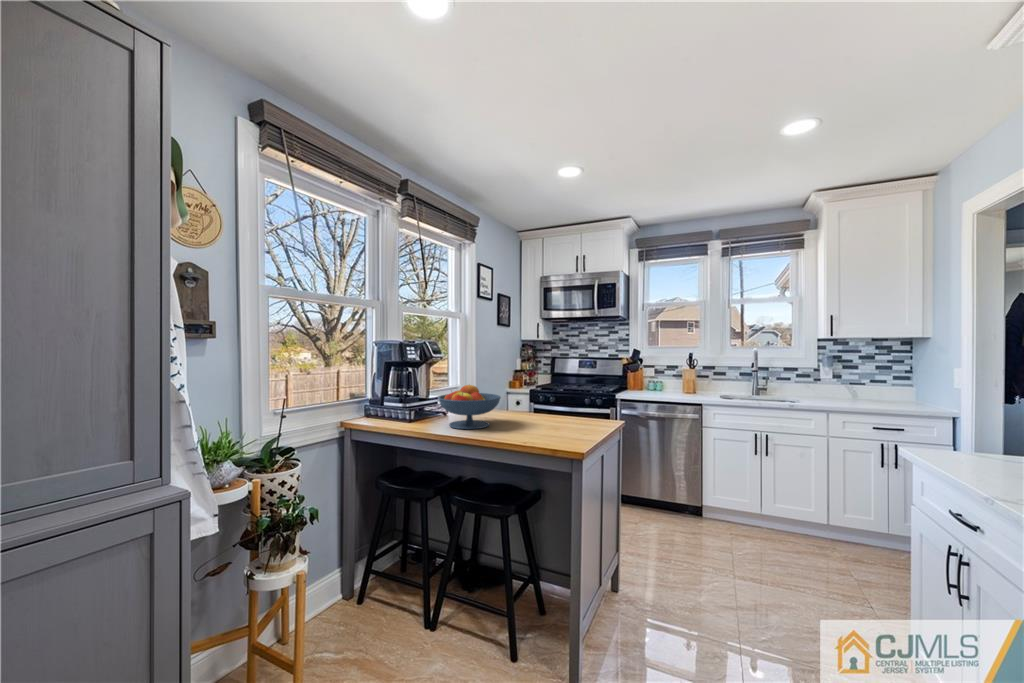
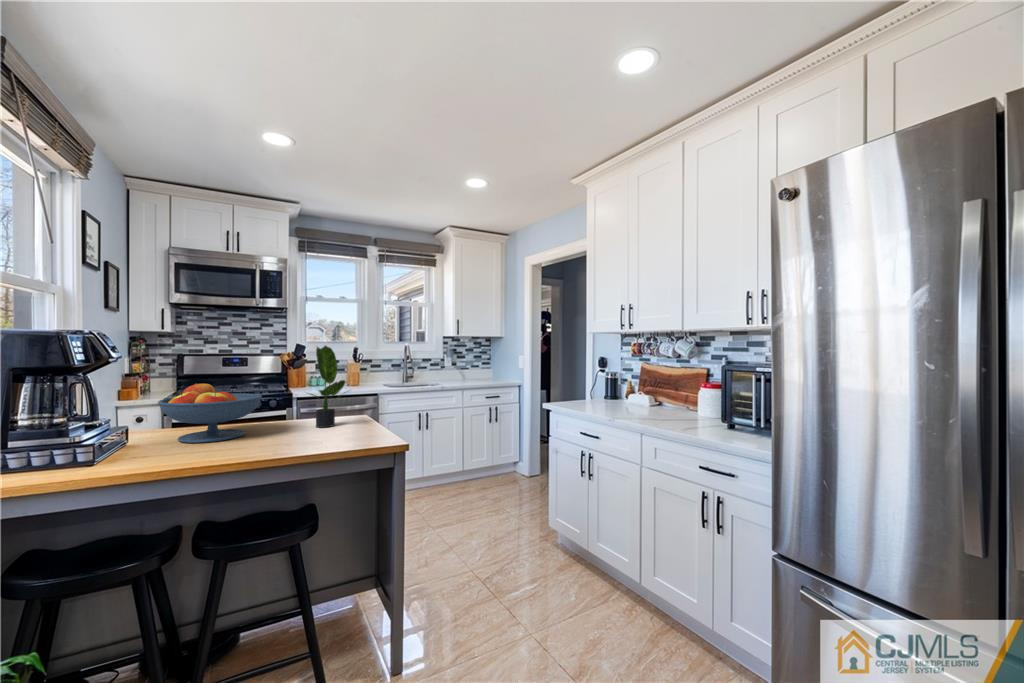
potted plant: none [526,358,564,434] -> present [310,346,346,428]

